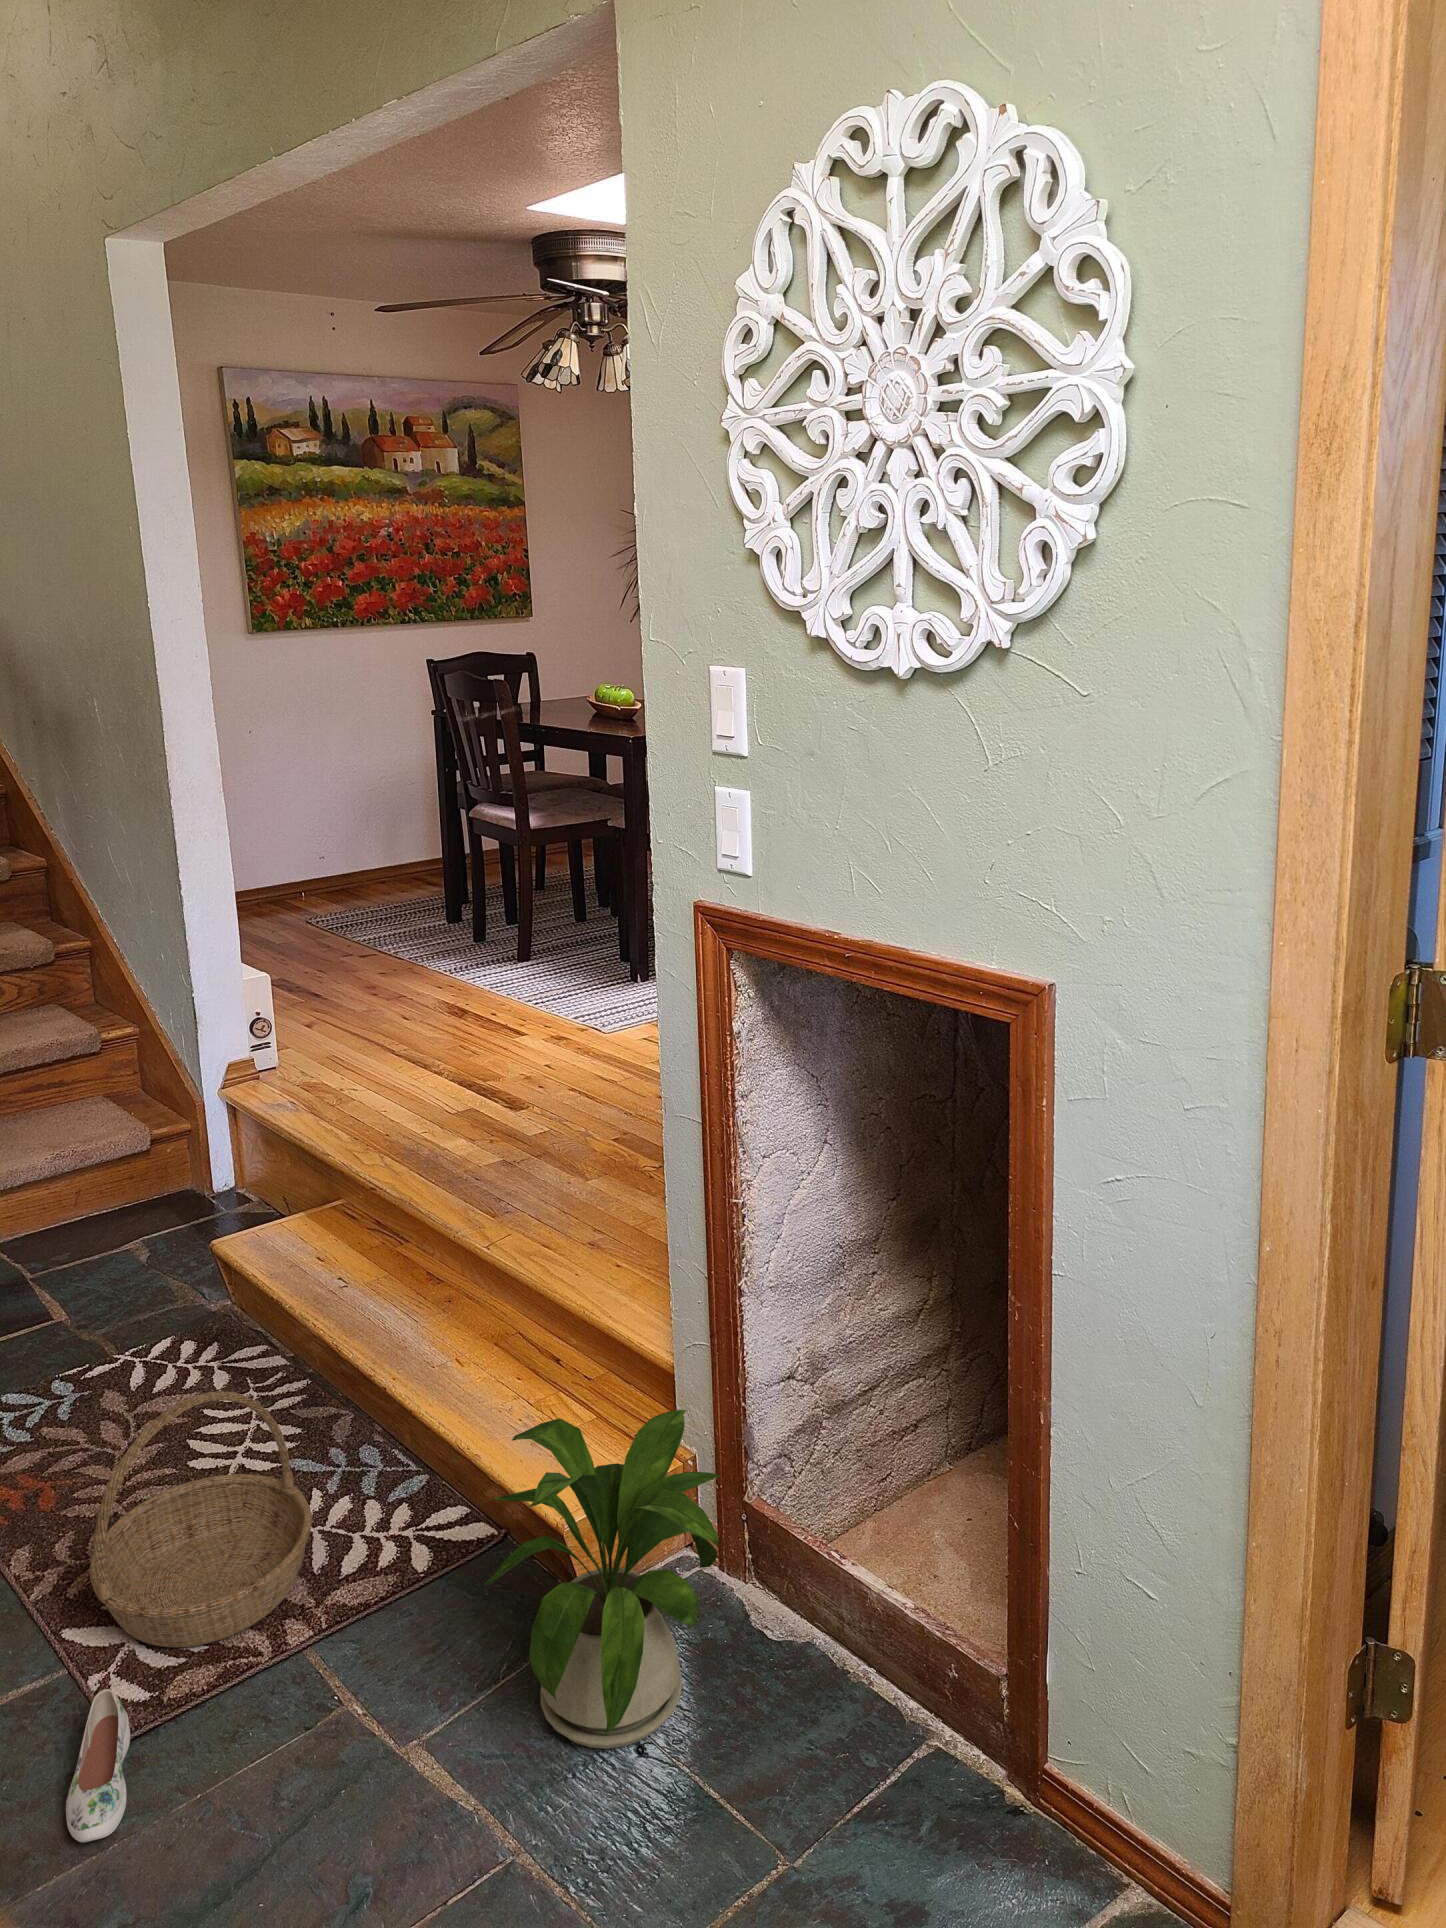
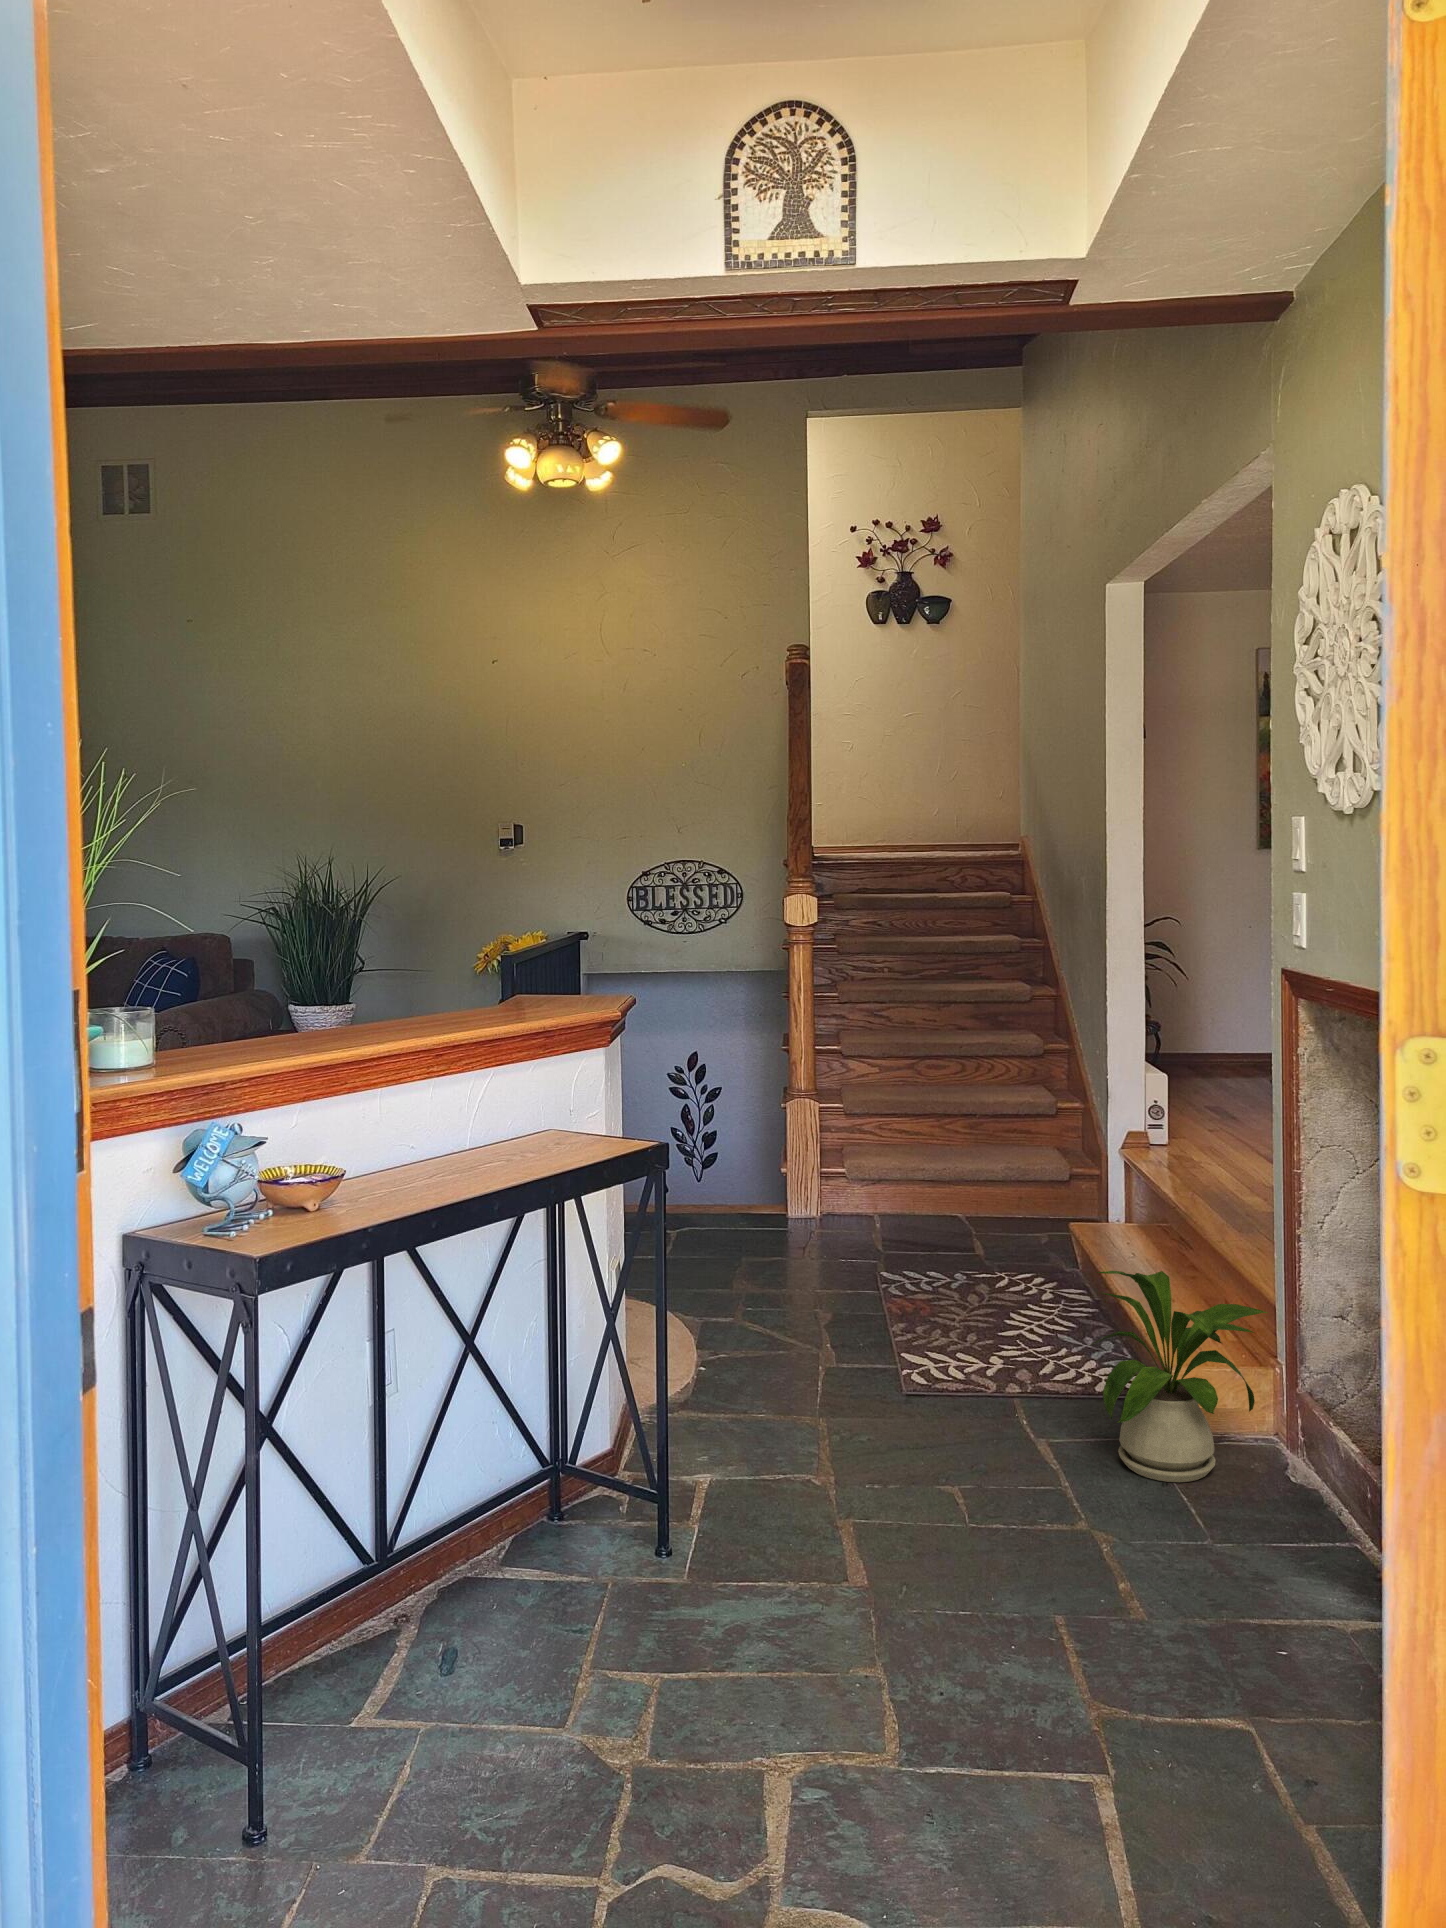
basket: present [90,1391,312,1647] -> none [918,1236,1047,1380]
shoe: present [66,1689,130,1843] -> none [864,1359,911,1411]

